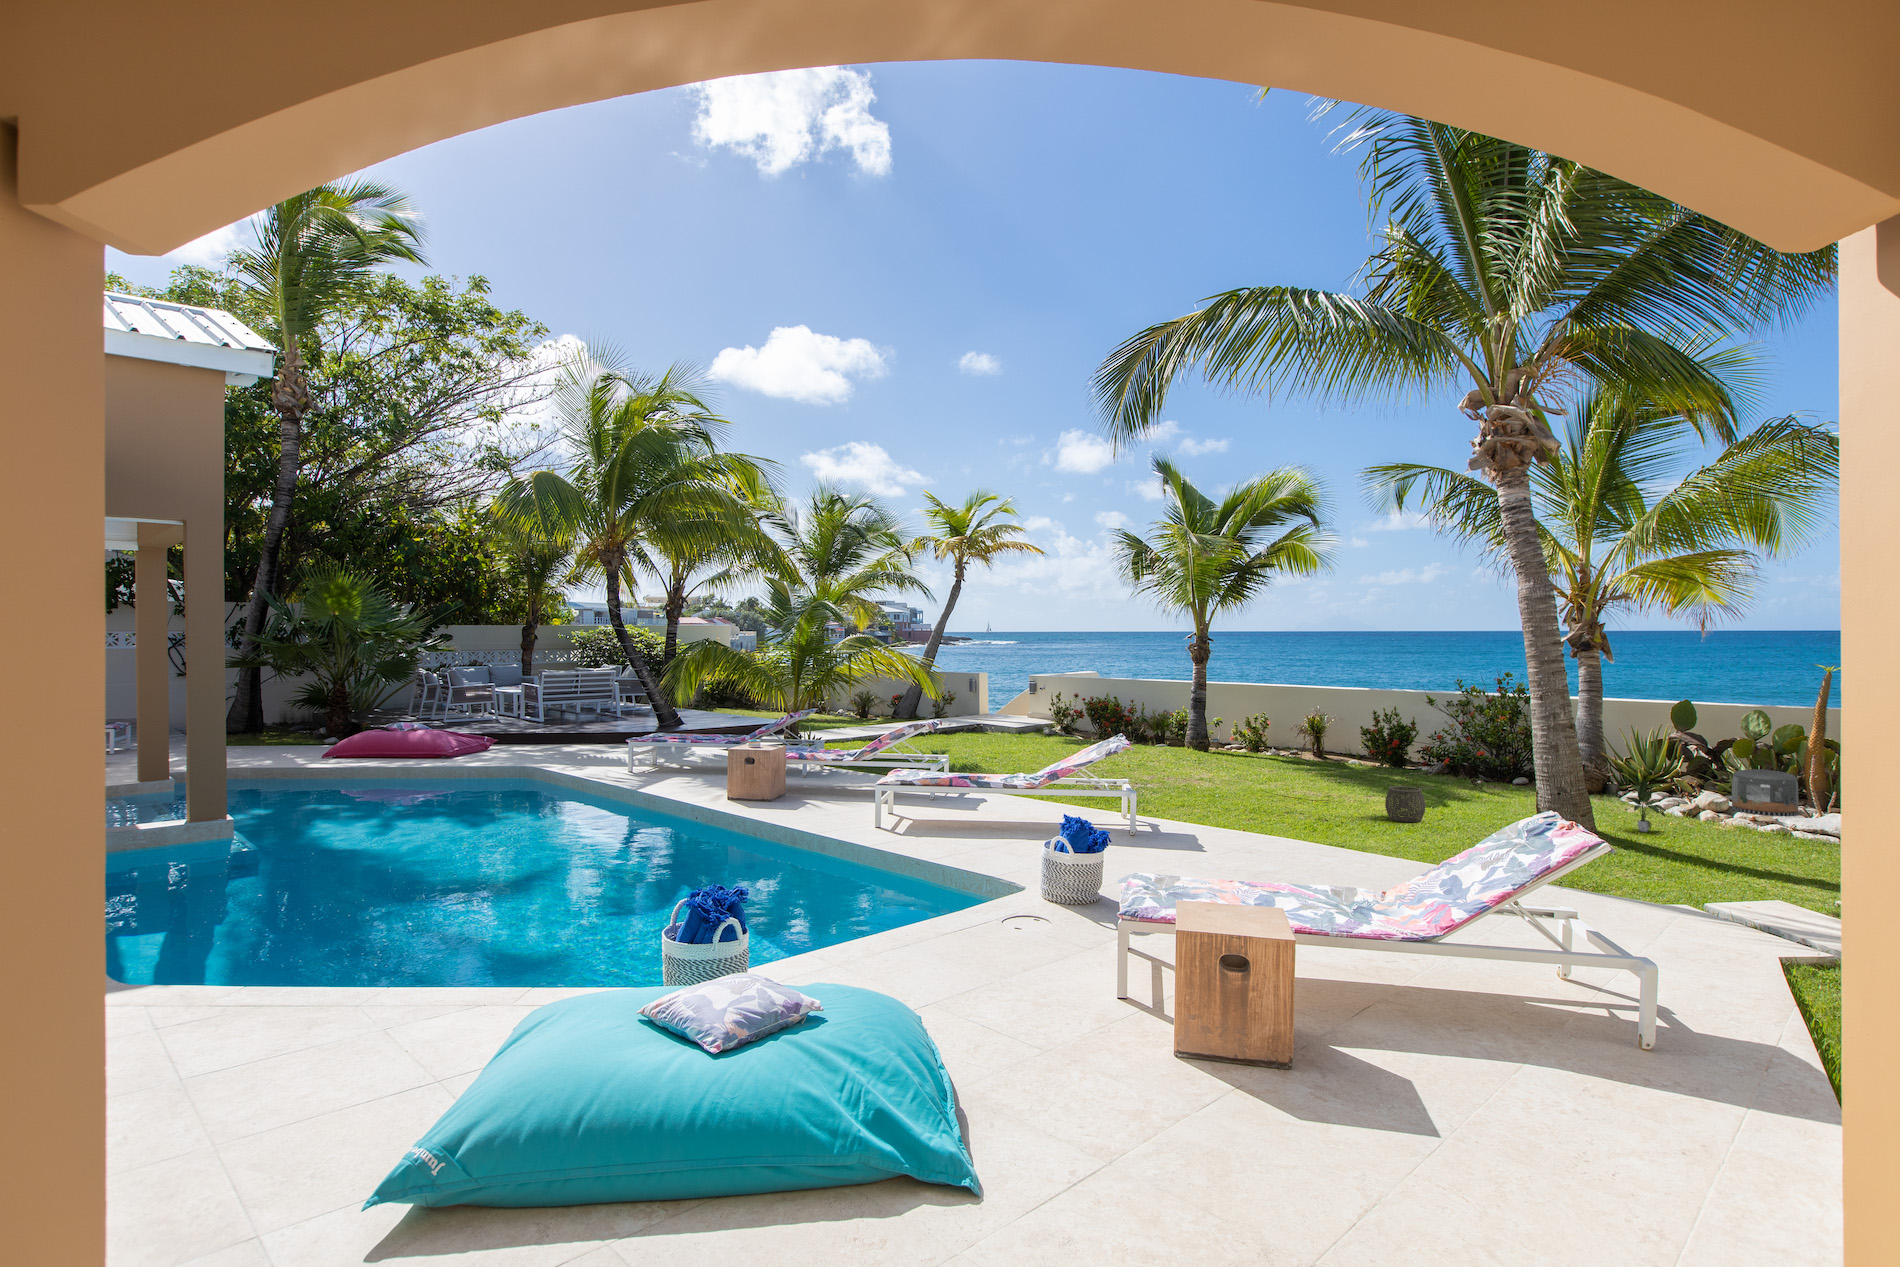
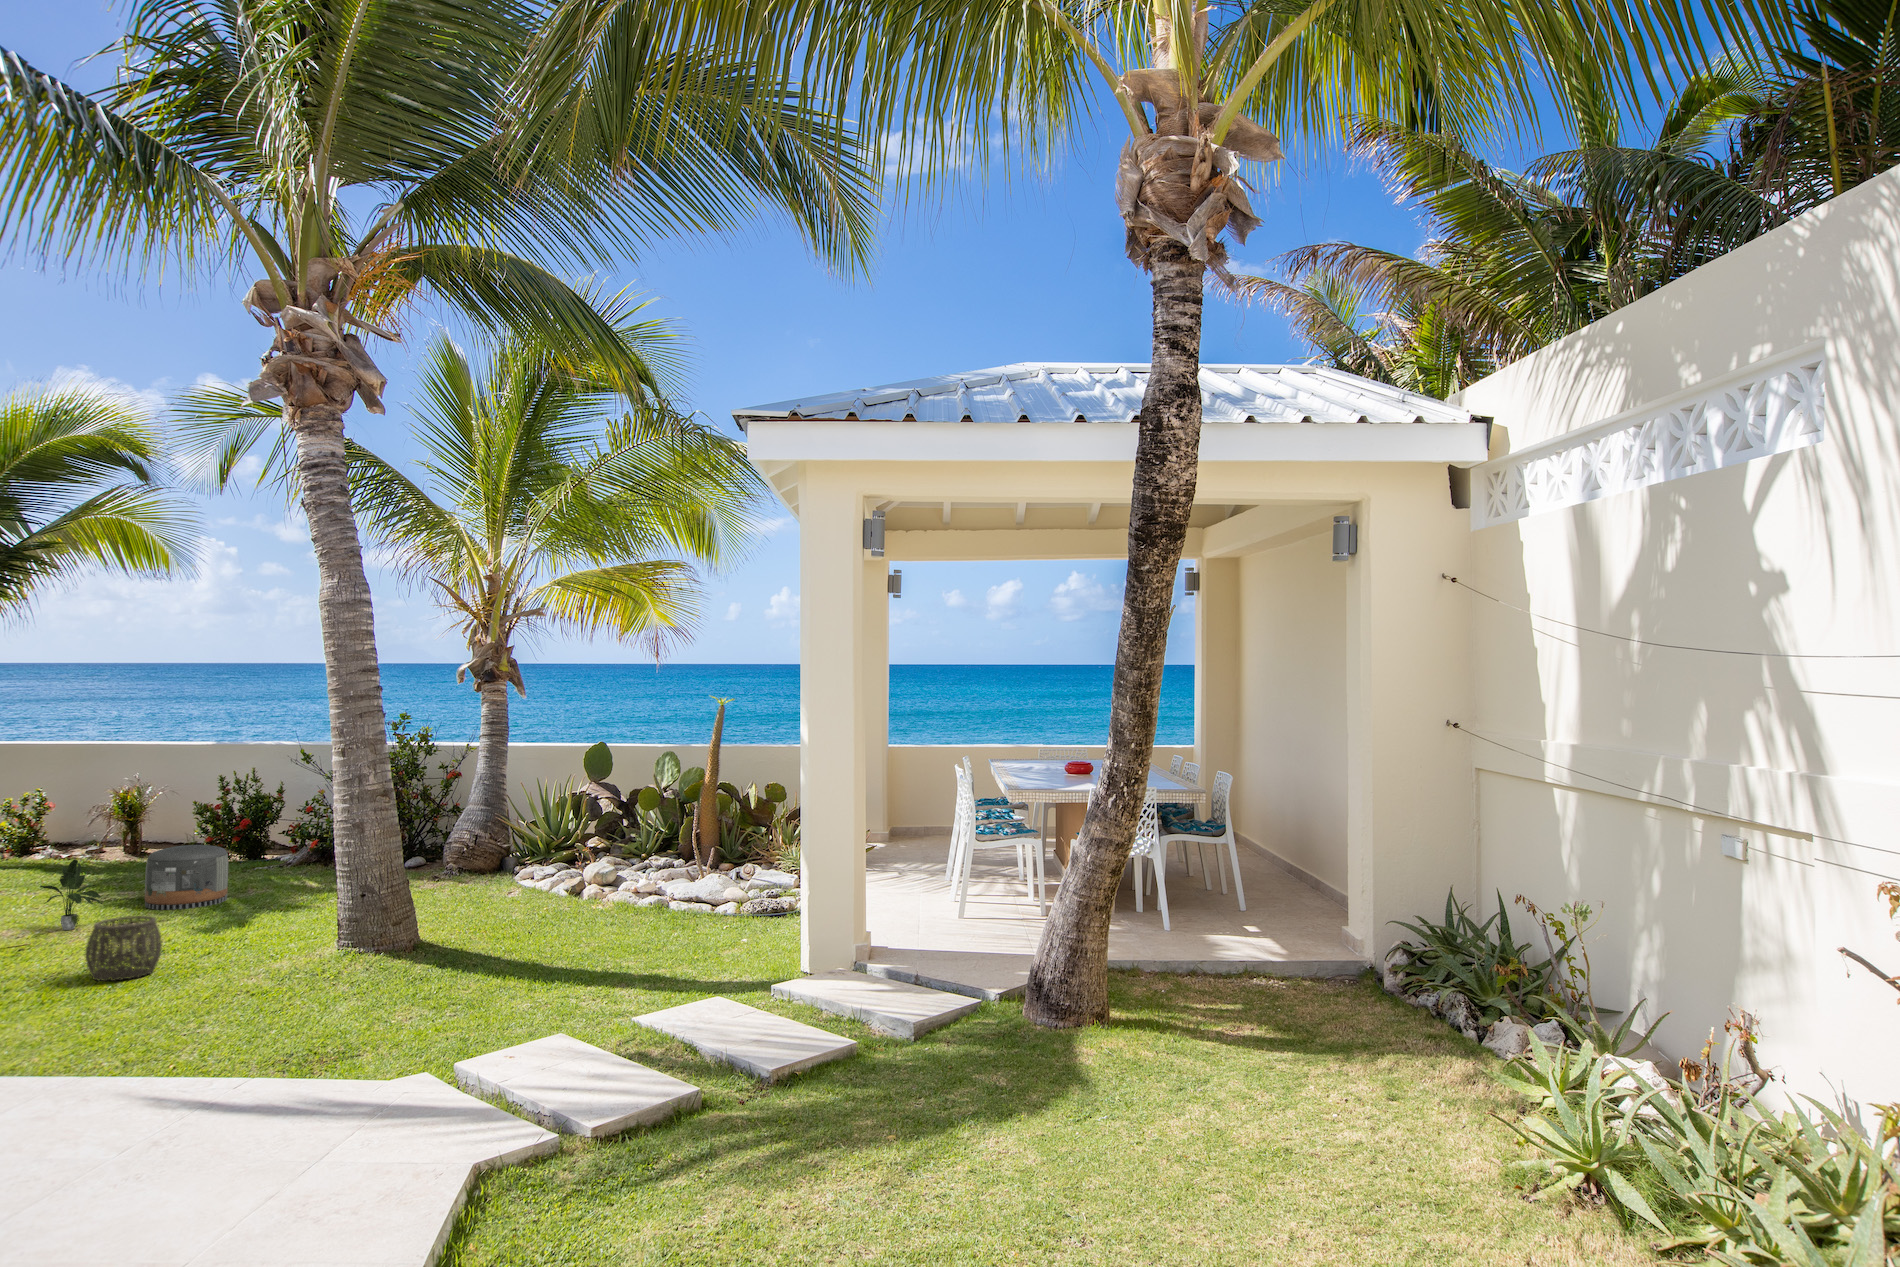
pouf: present [1732,769,1798,816] -> present [145,845,228,910]
potted plant: present [1626,780,1666,832] -> present [40,860,102,930]

